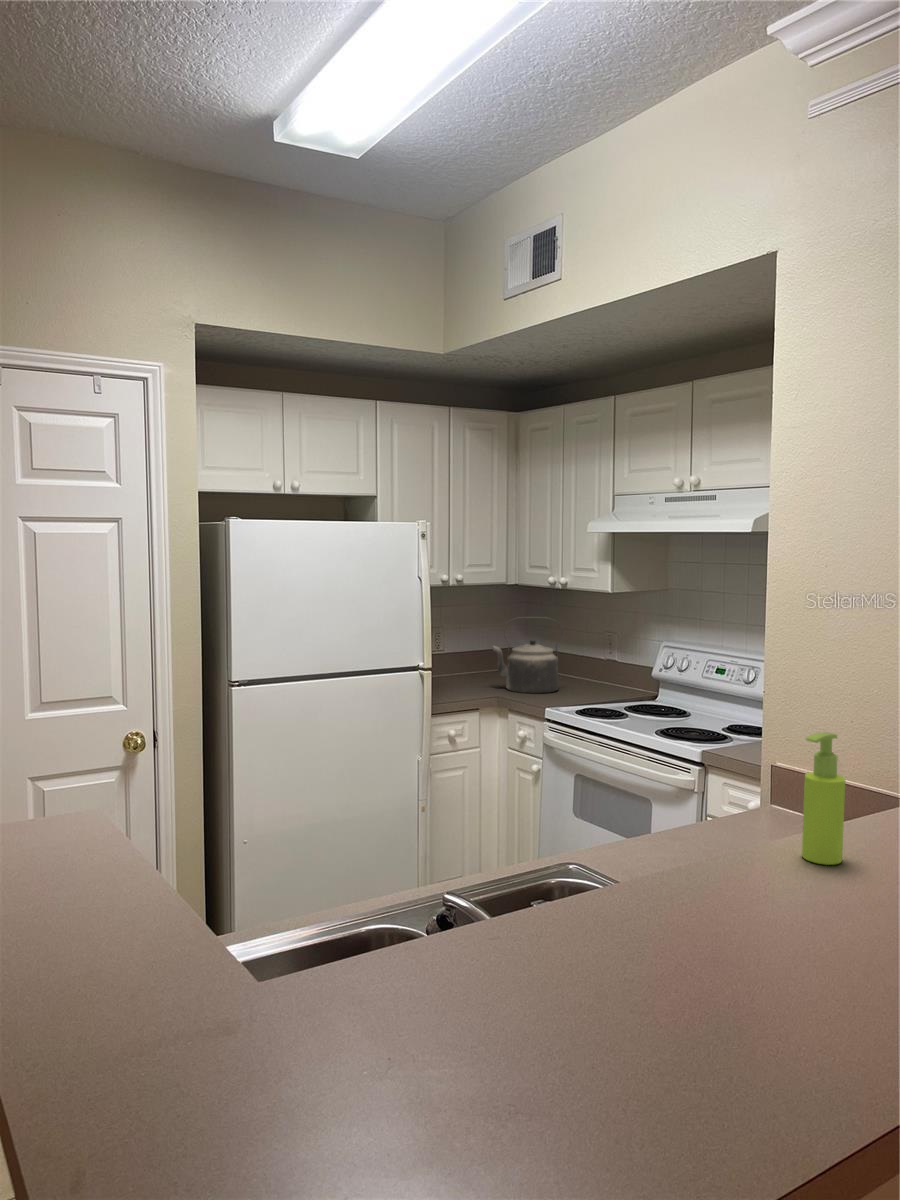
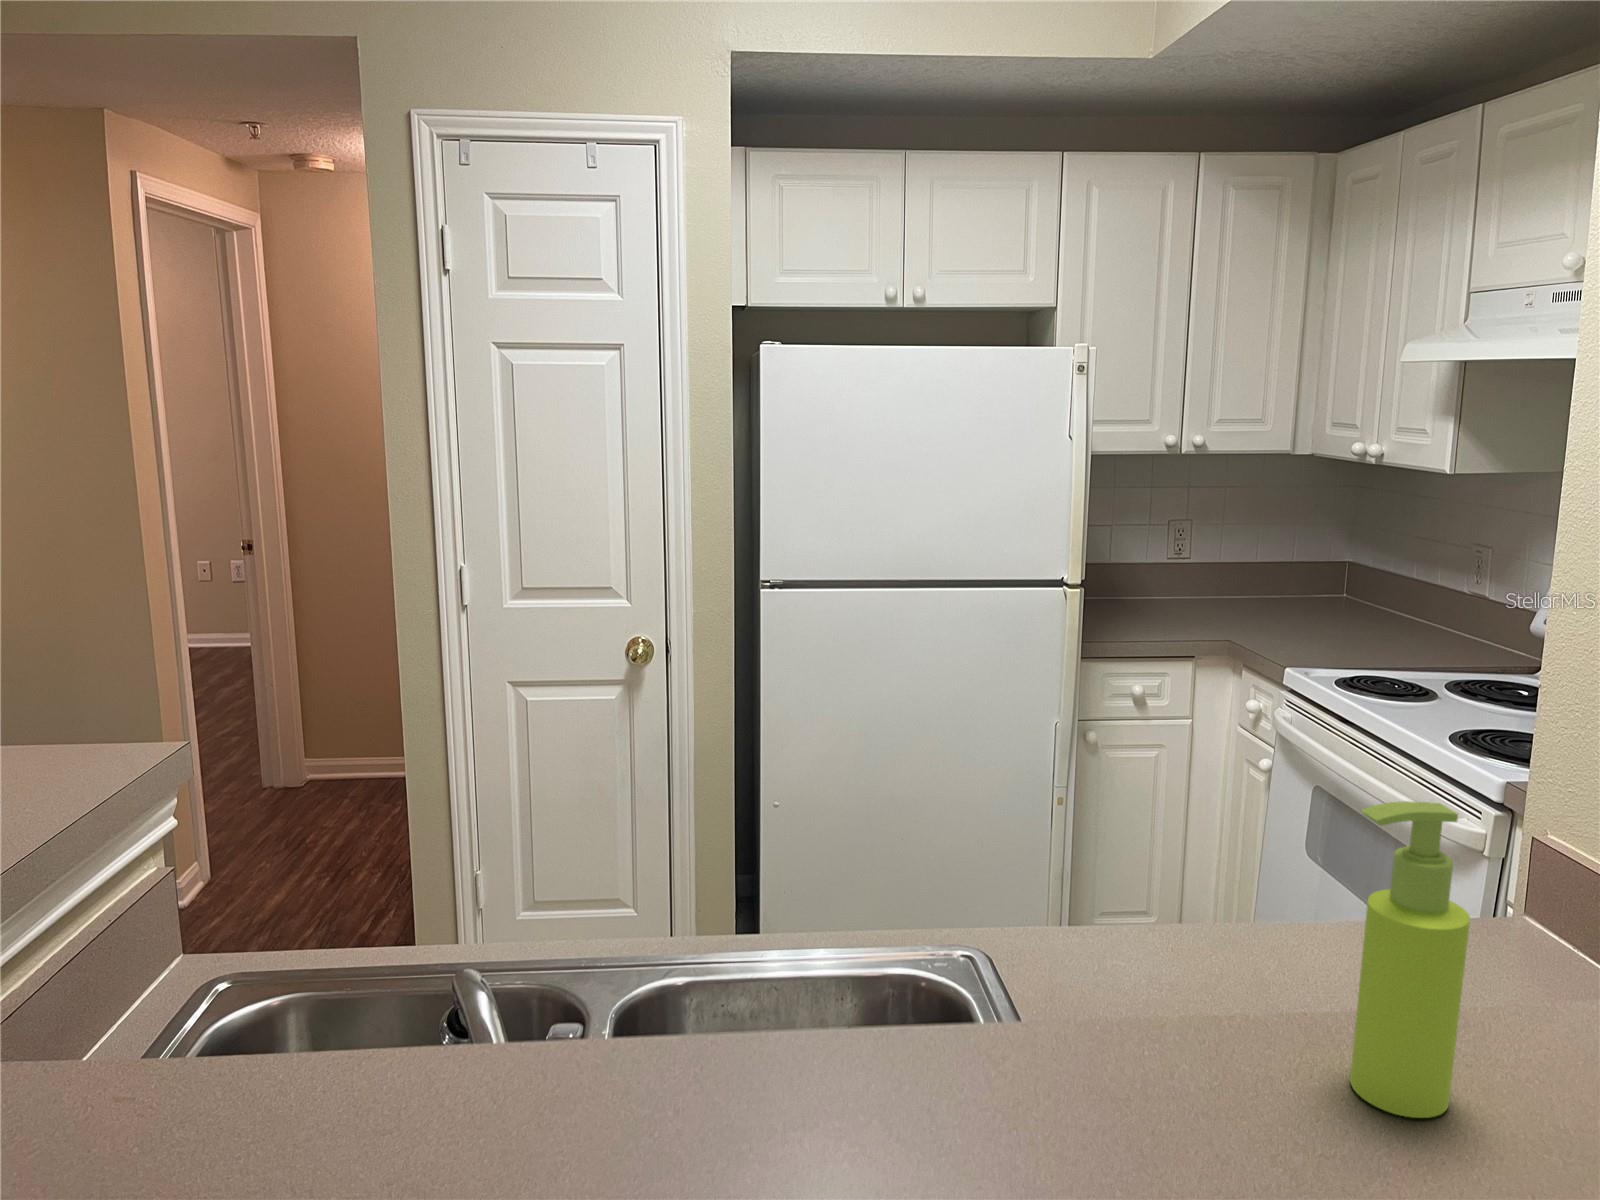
kettle: present [493,617,562,694] -> none [1239,511,1368,642]

